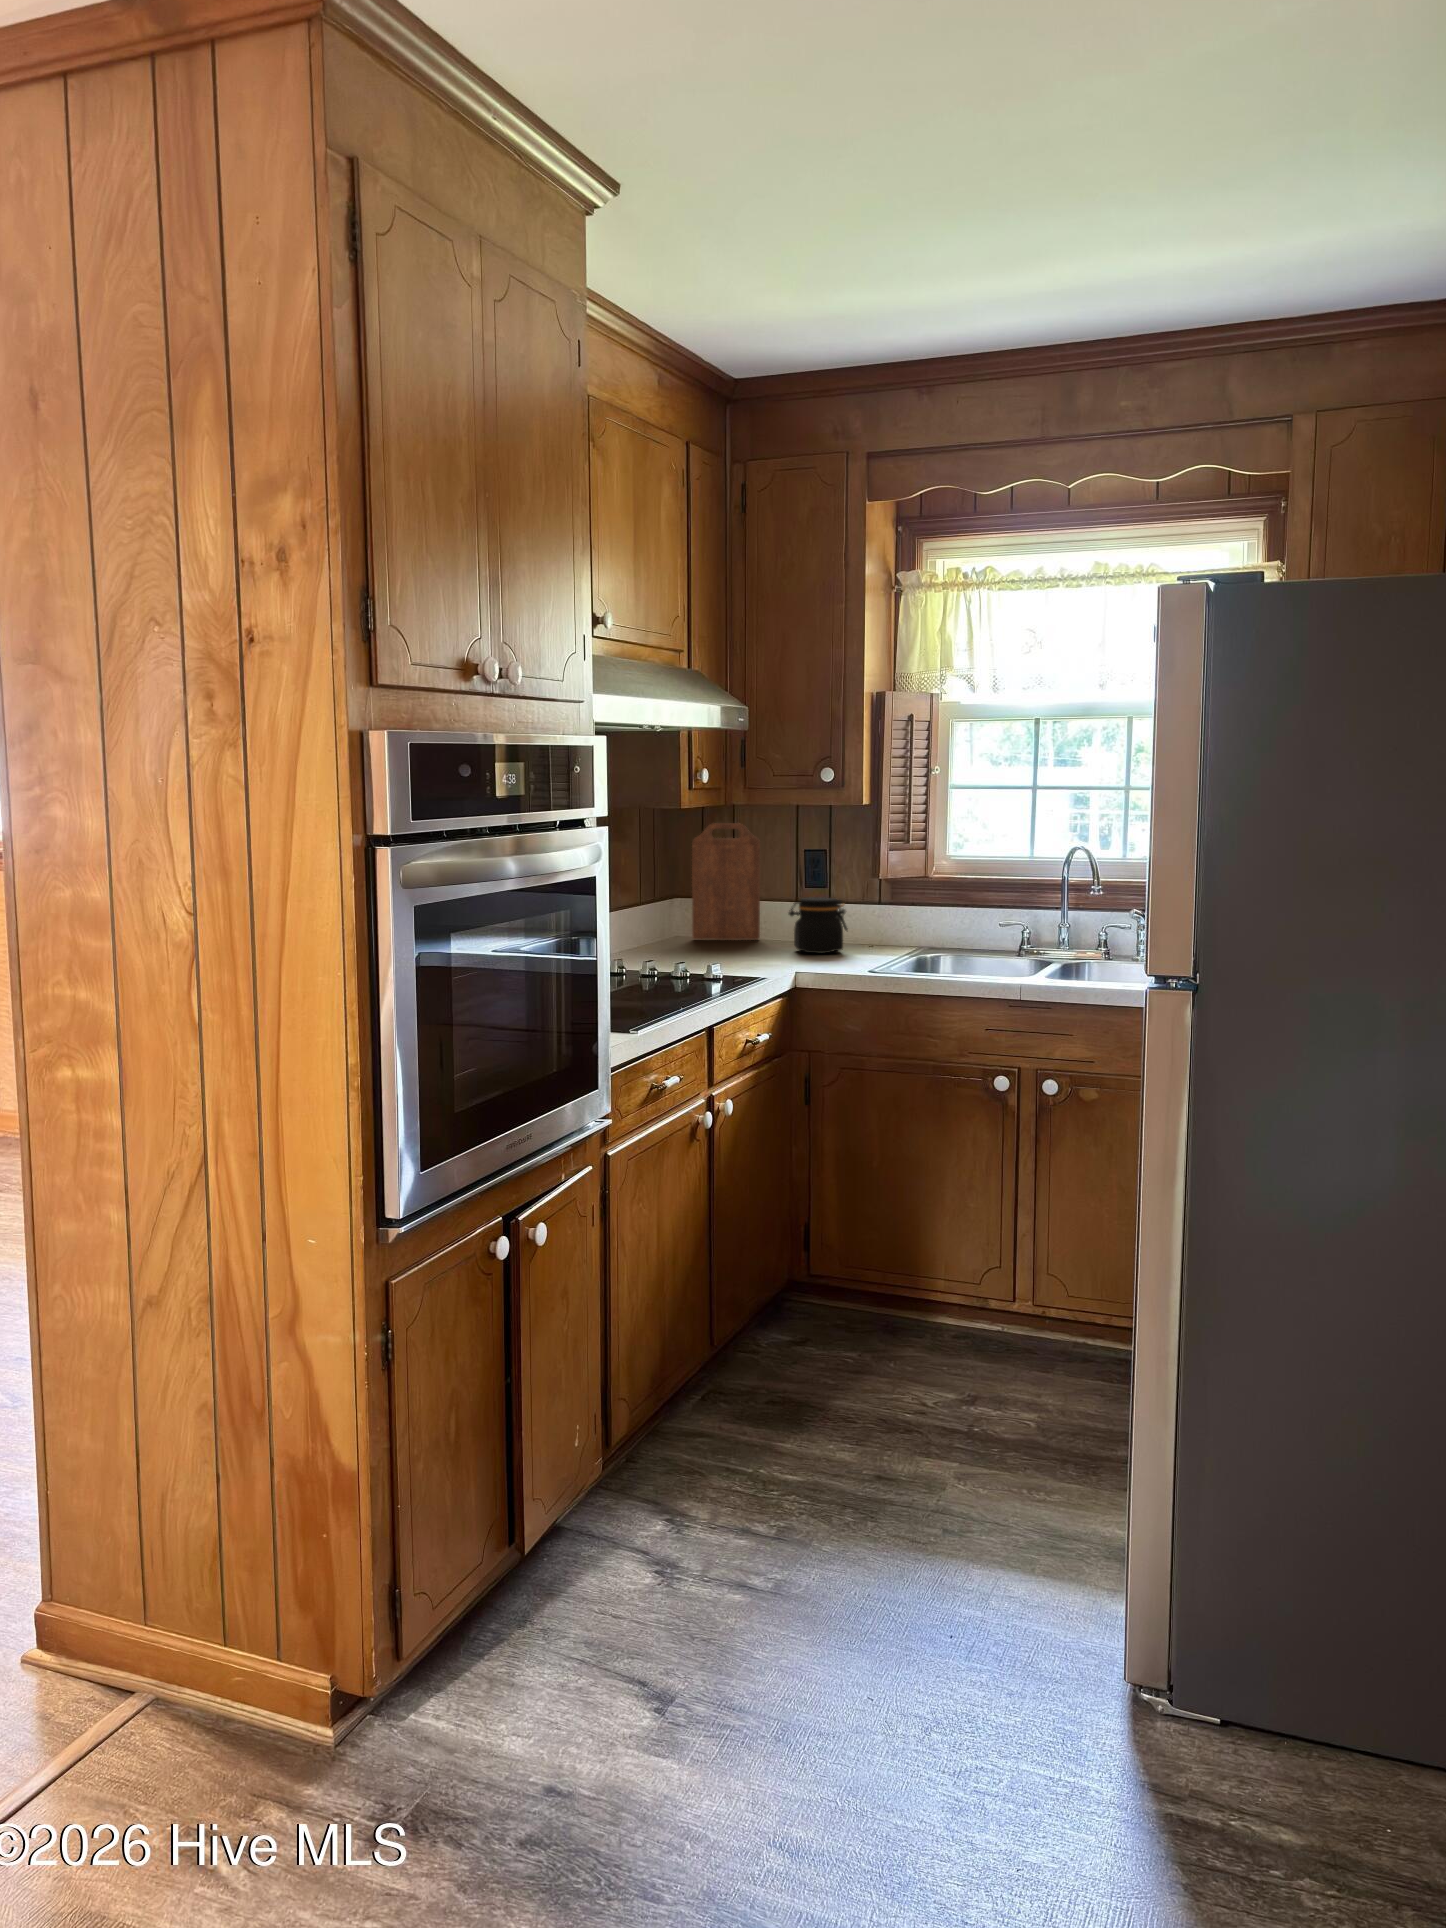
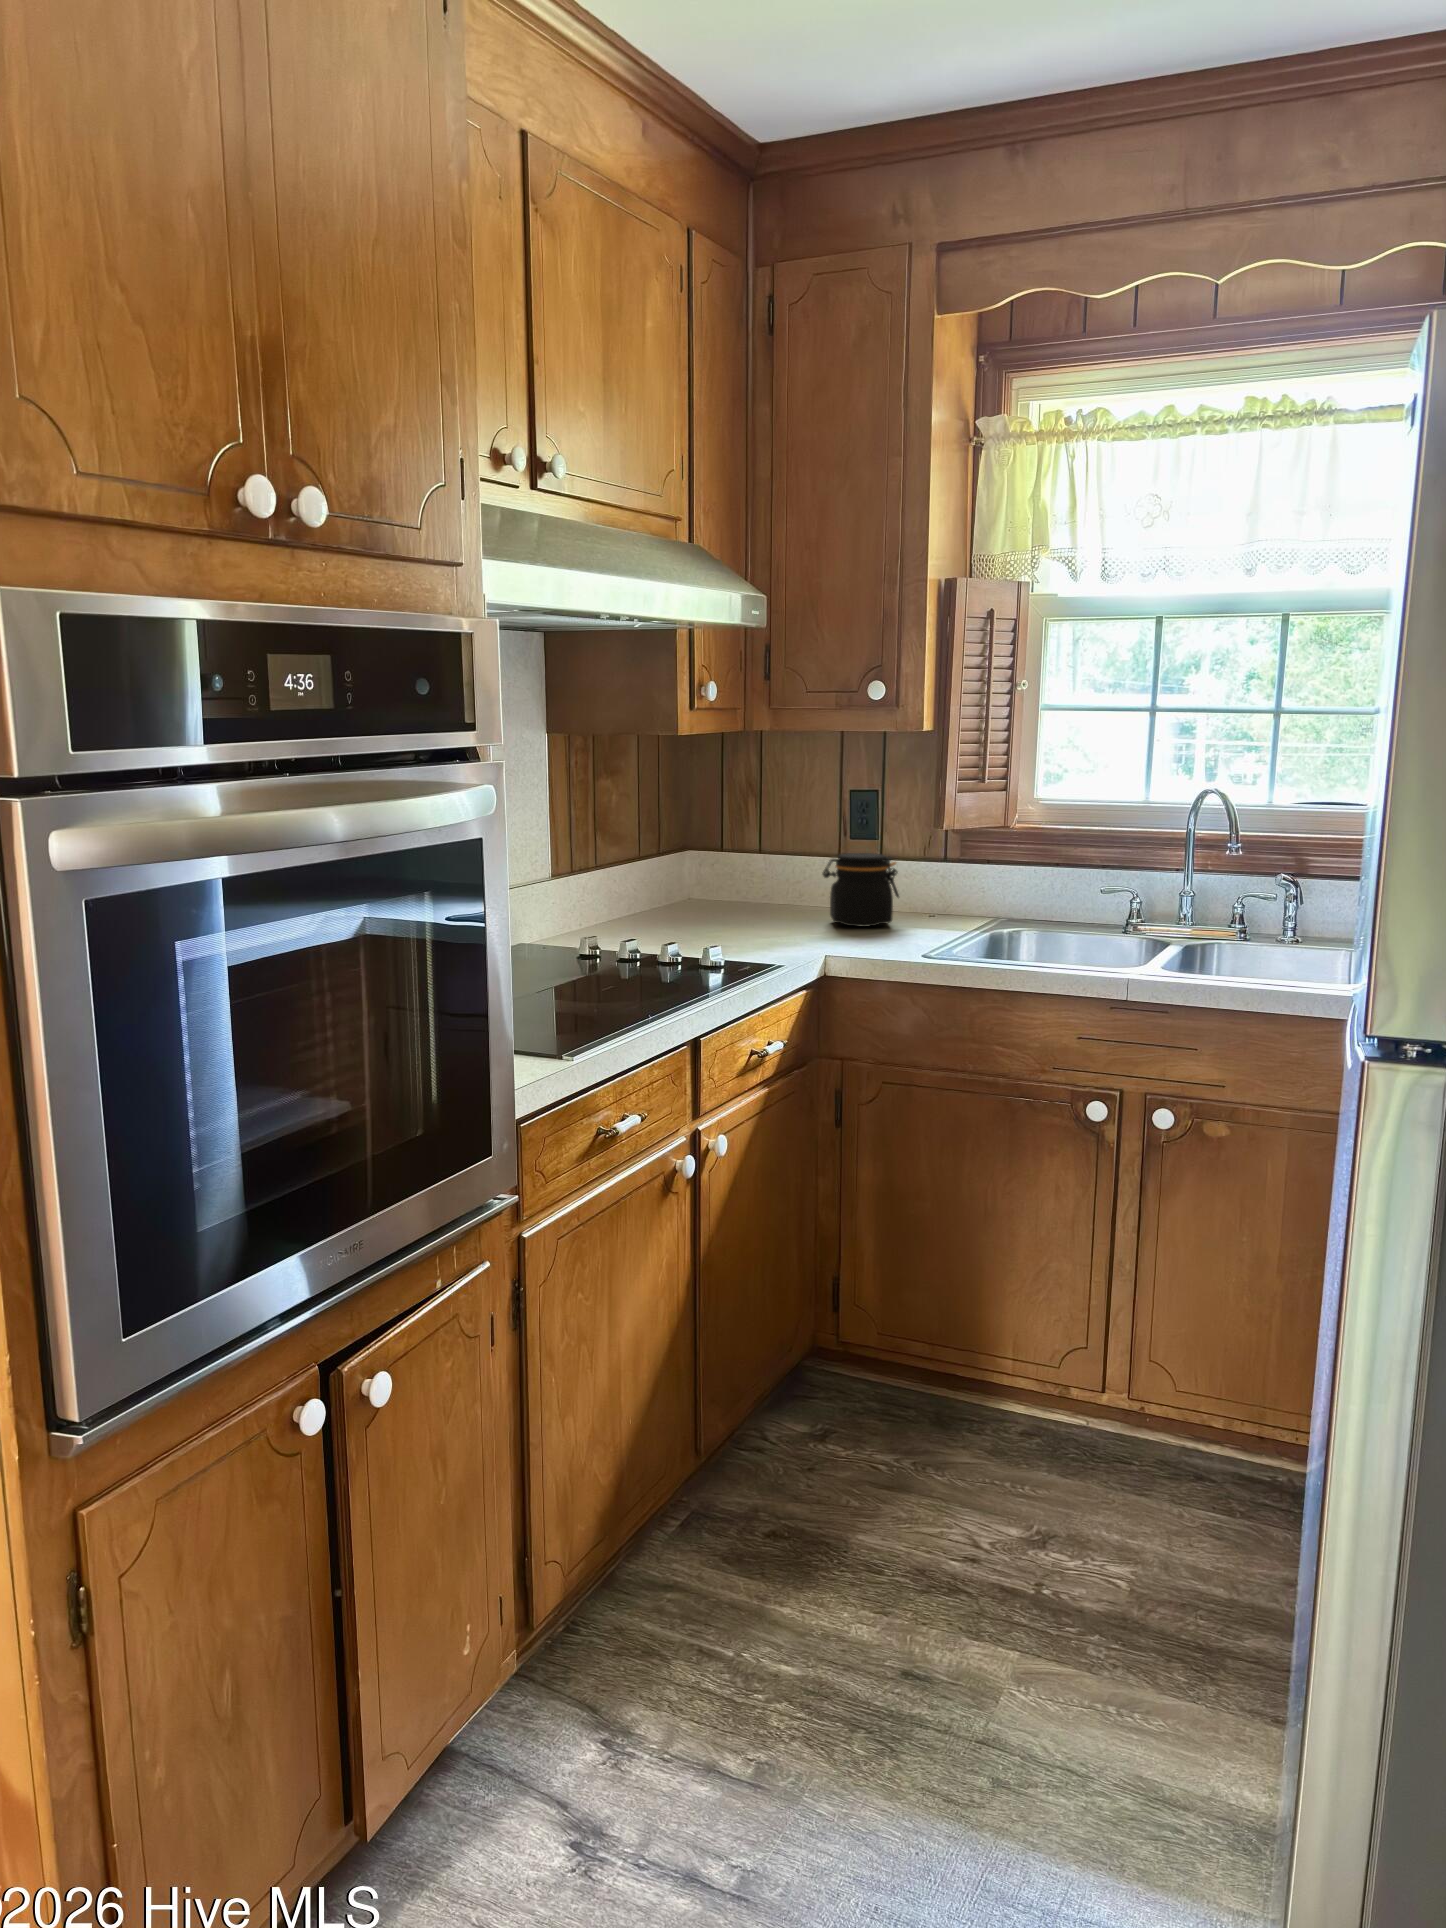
cutting board: present [692,823,760,940] -> none [705,755,792,905]

